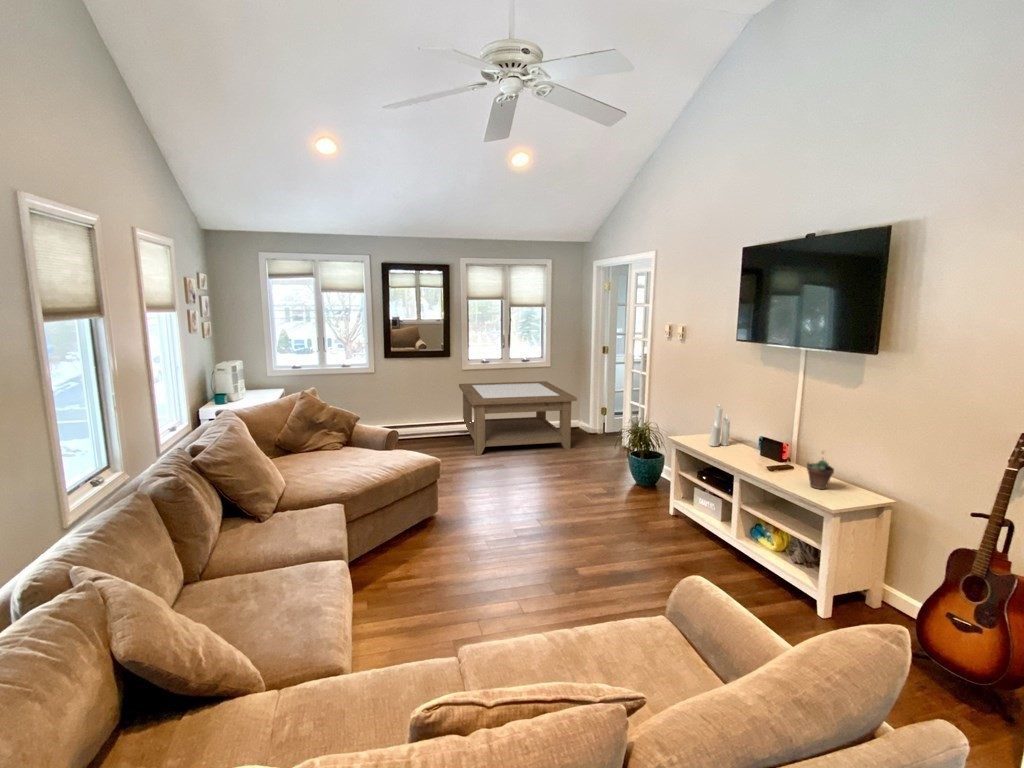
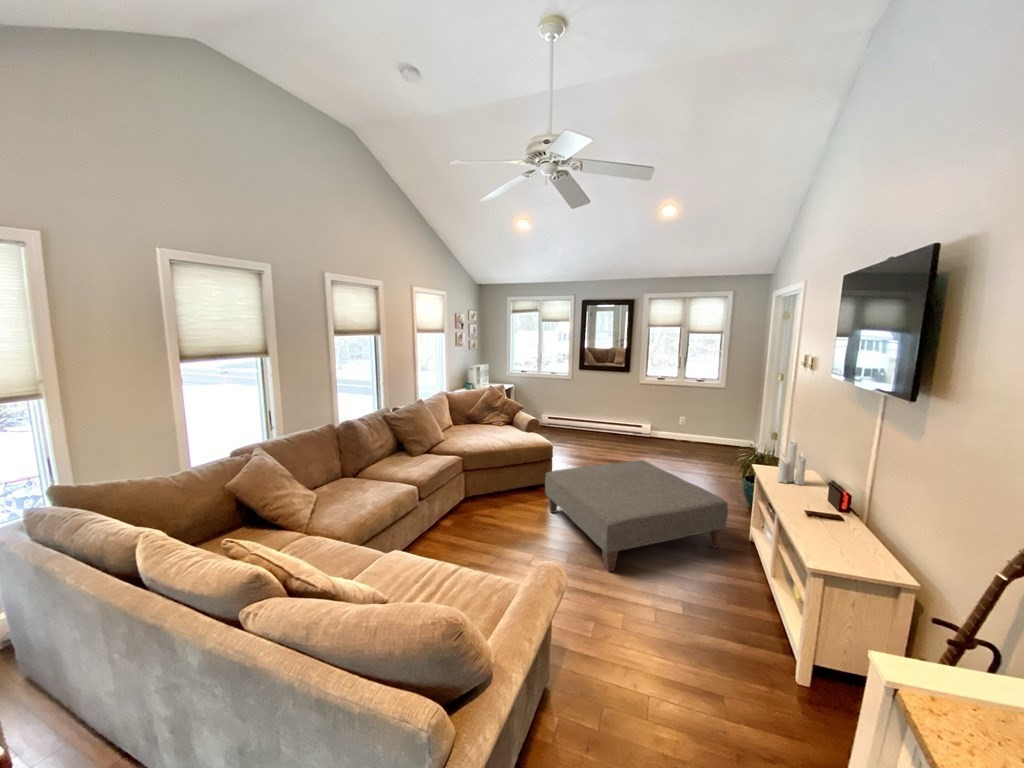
coffee table: present [459,381,577,455] -> none [622,396,723,467]
ottoman: none [468,454,668,589] -> present [545,460,728,572]
succulent plant: present [807,460,834,489] -> none [816,503,849,547]

